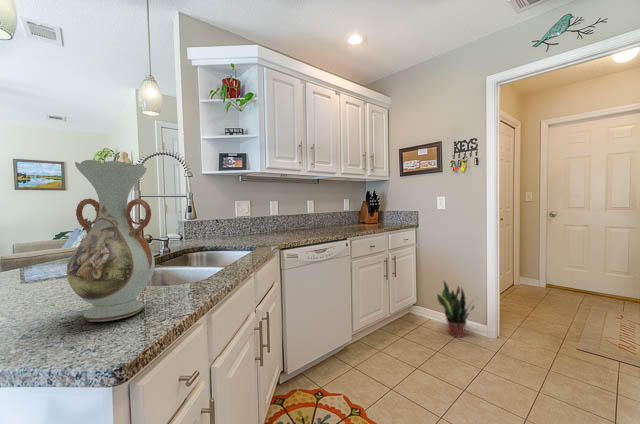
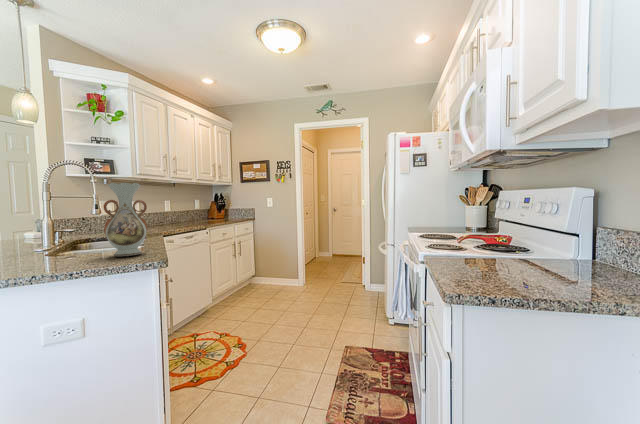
potted plant: present [438,281,474,337] -> none [269,254,293,290]

